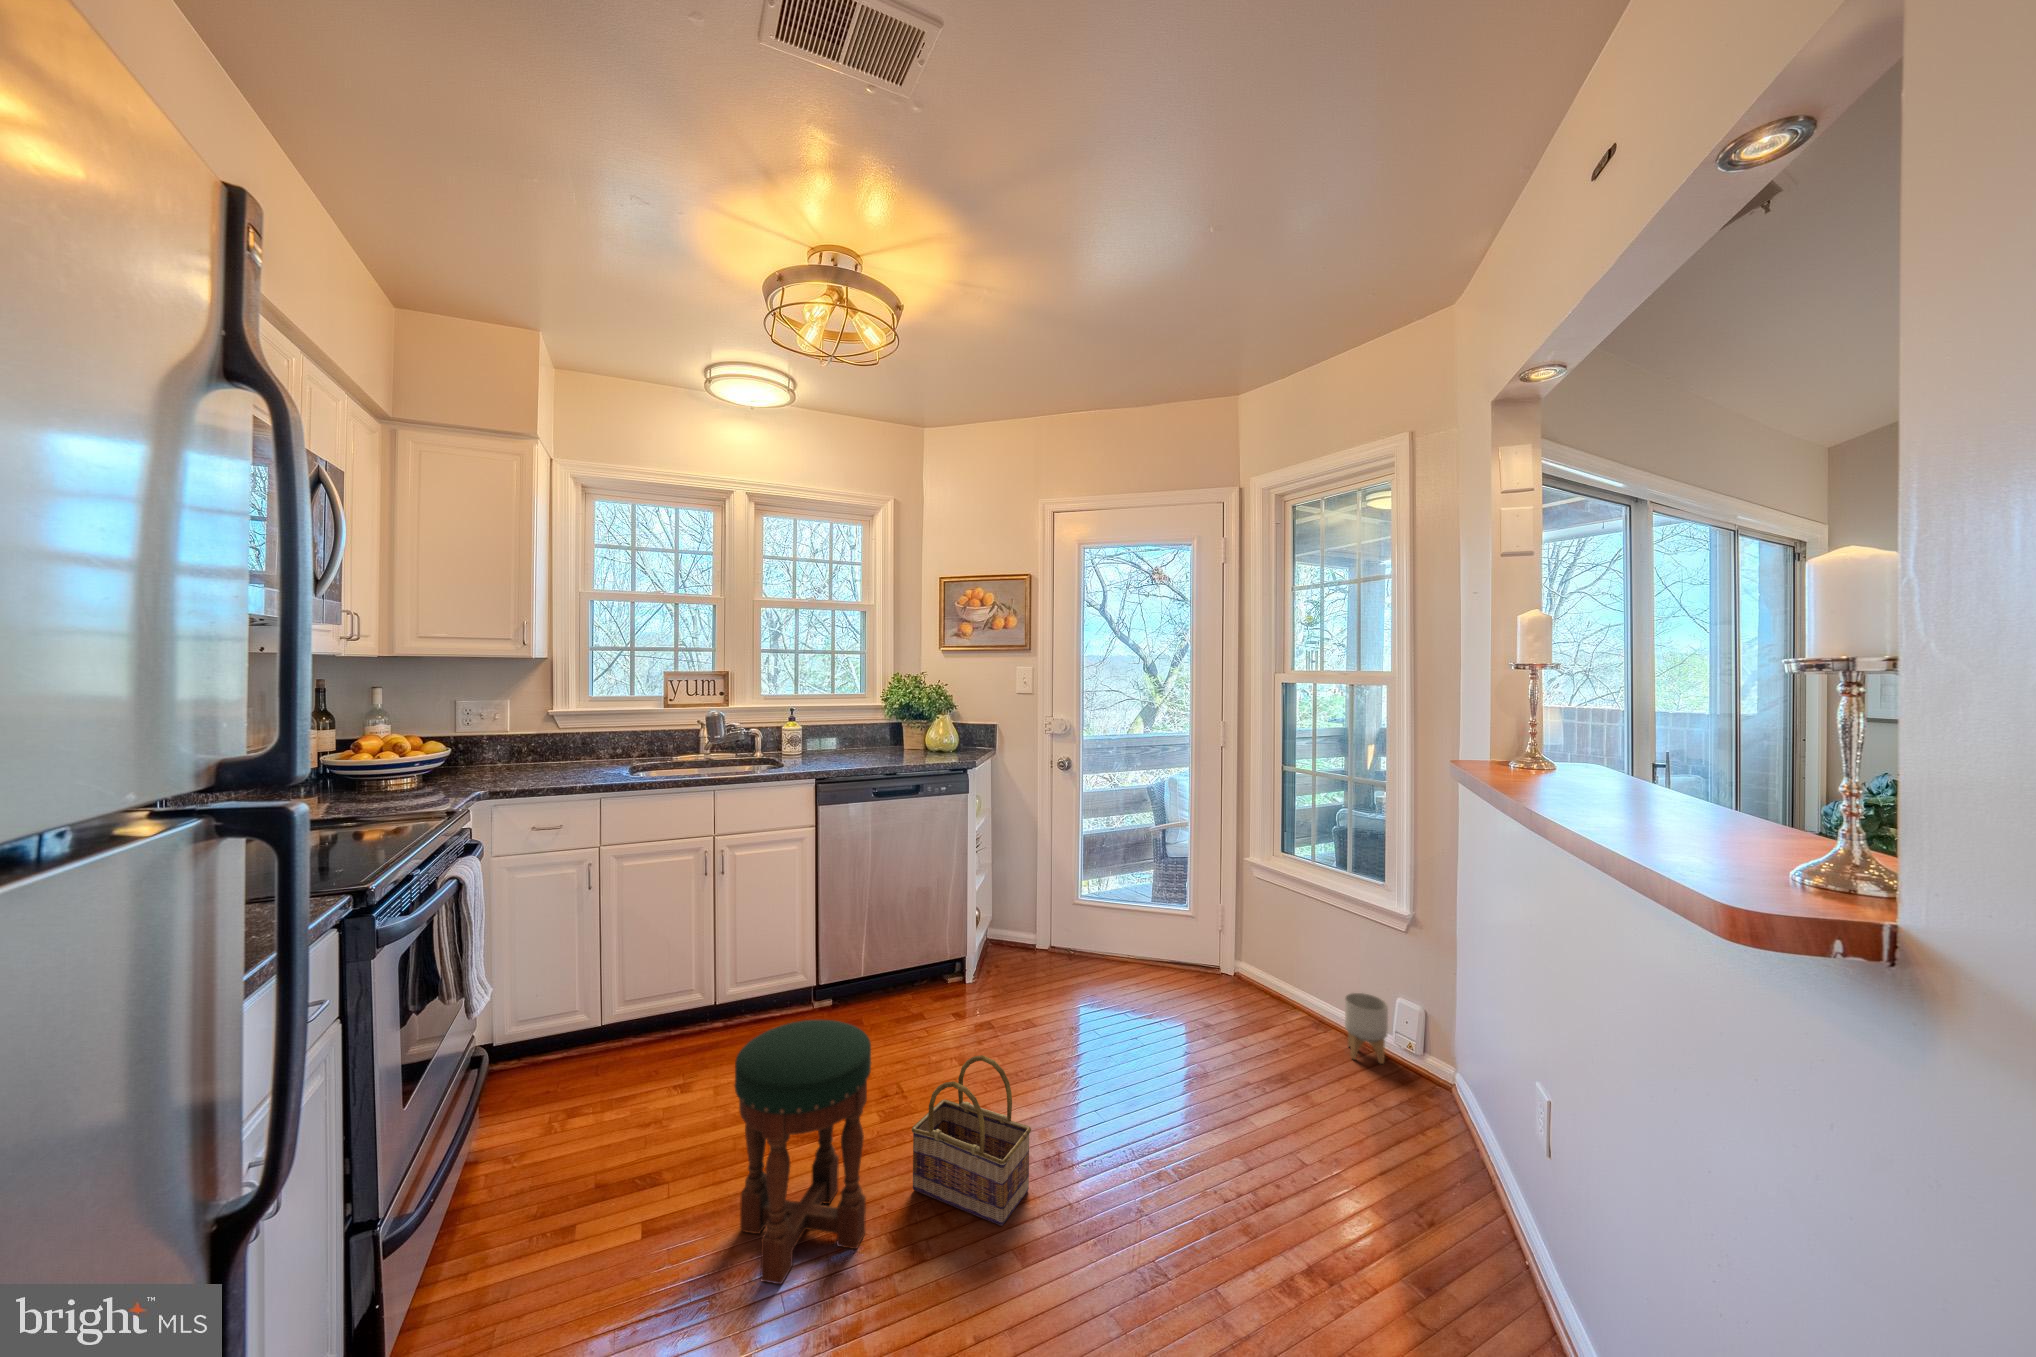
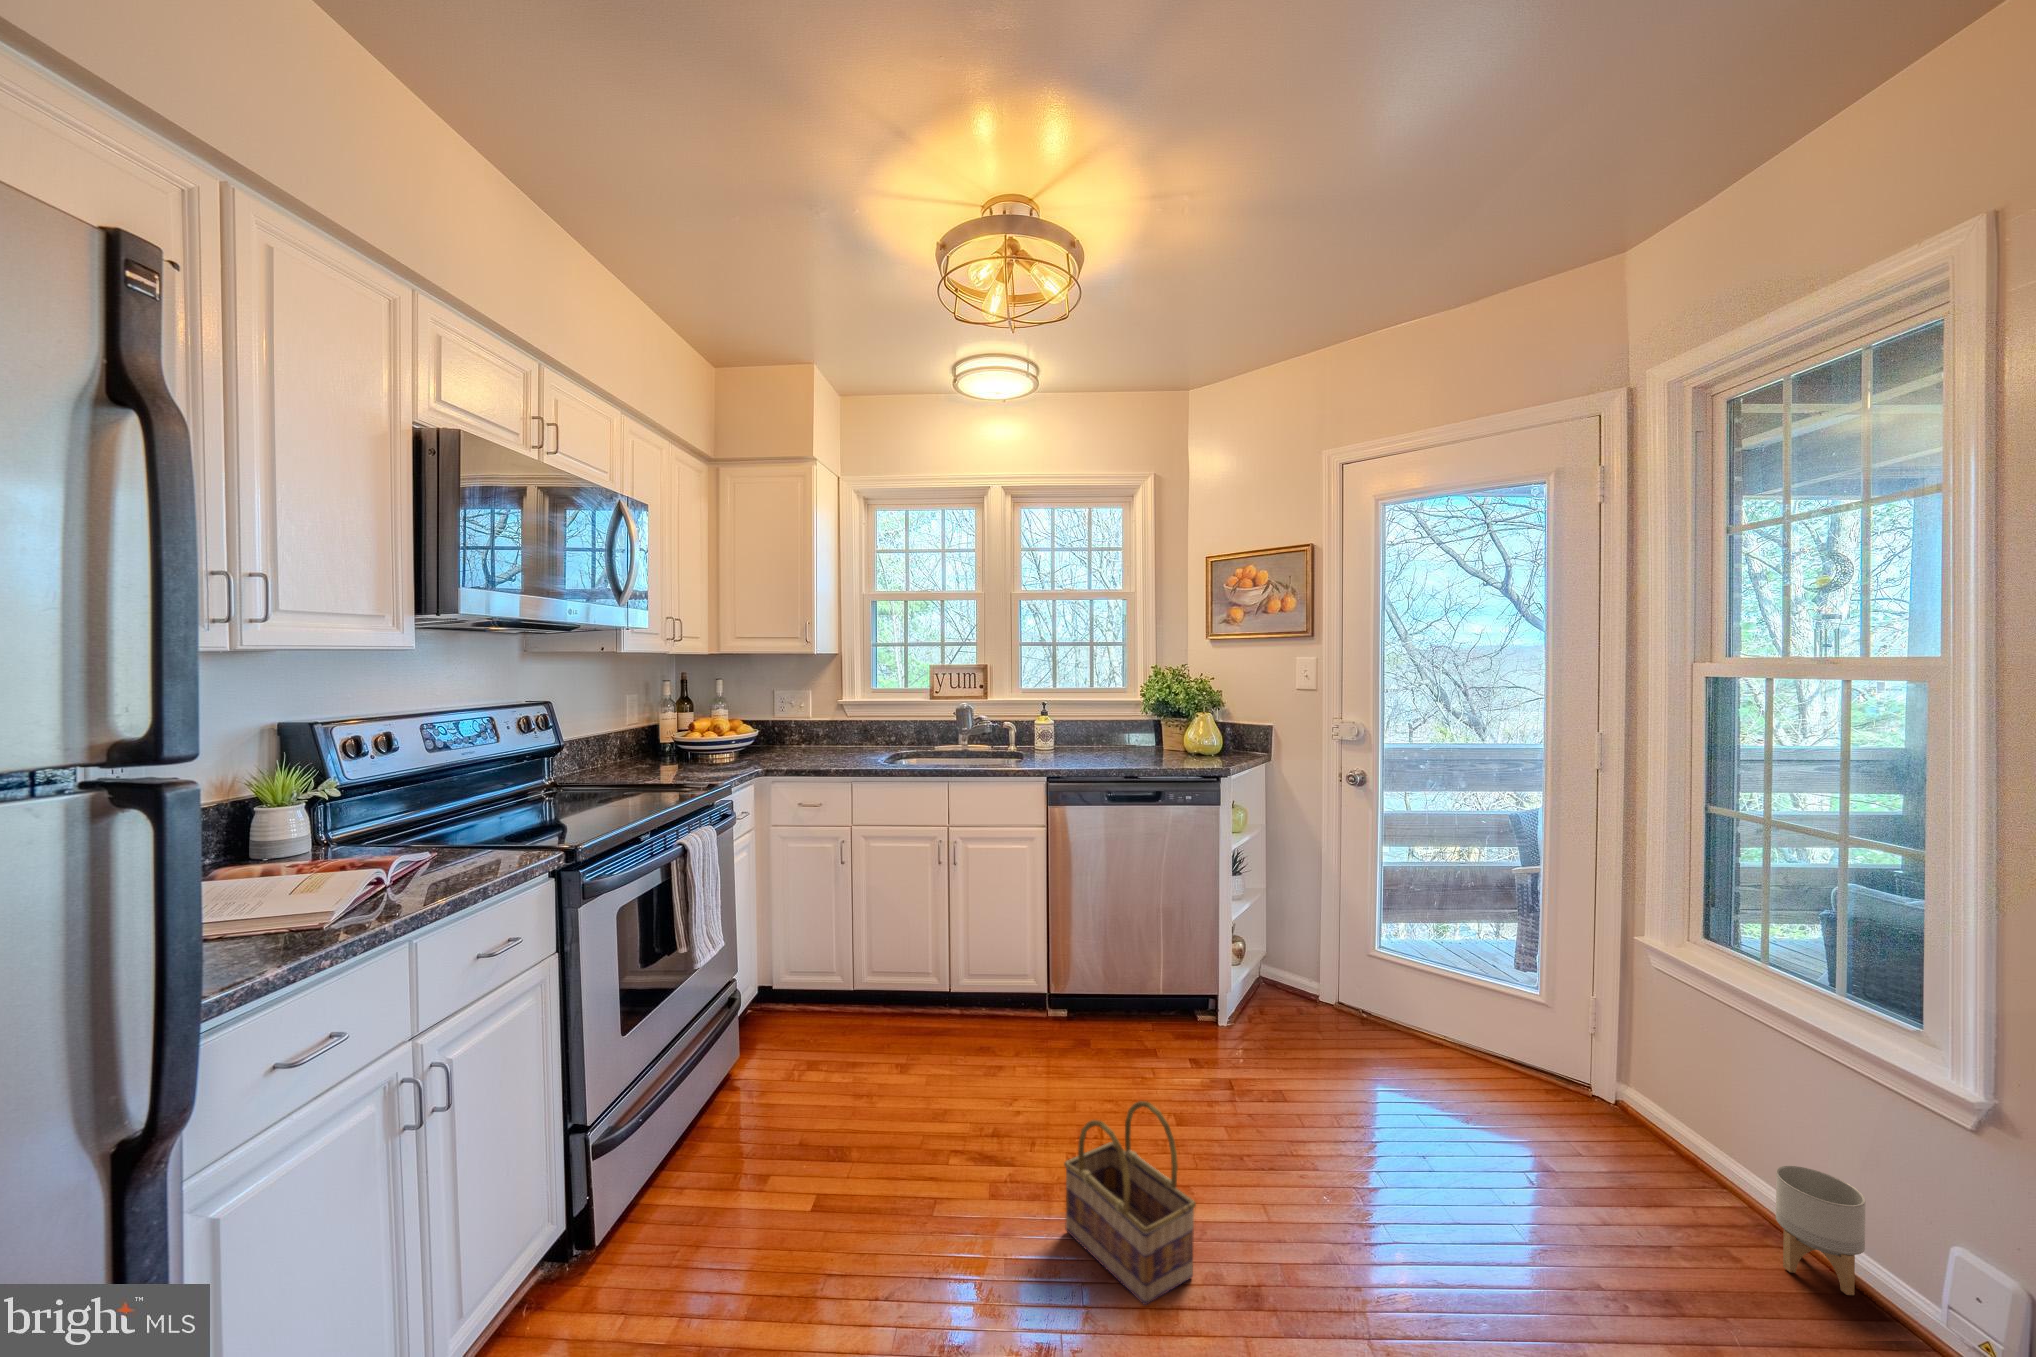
stool: present [734,1020,871,1284] -> none [879,1016,1015,1276]

